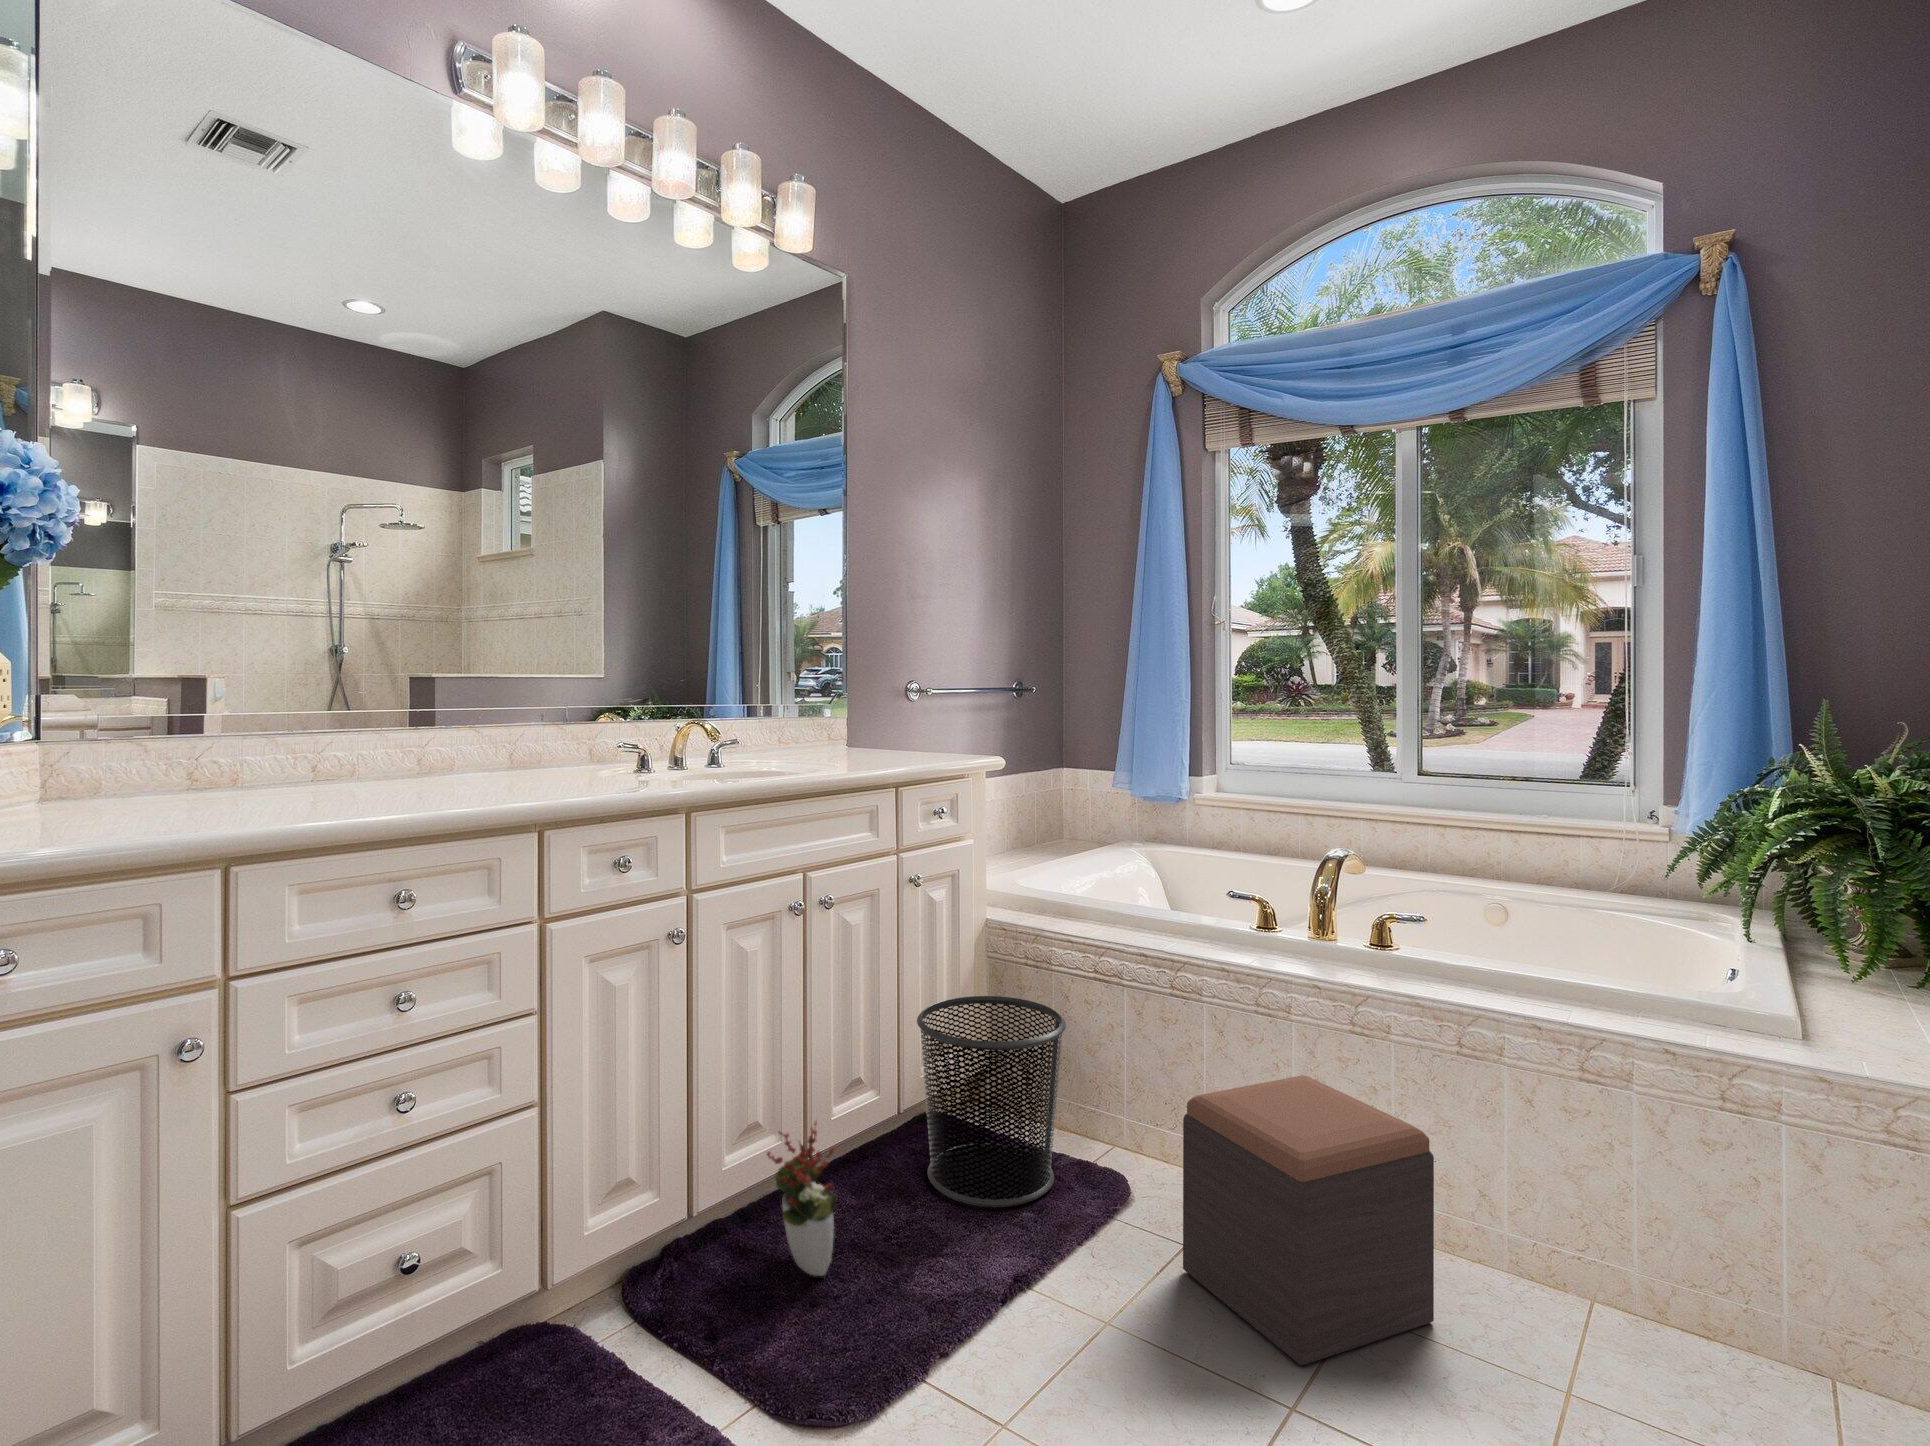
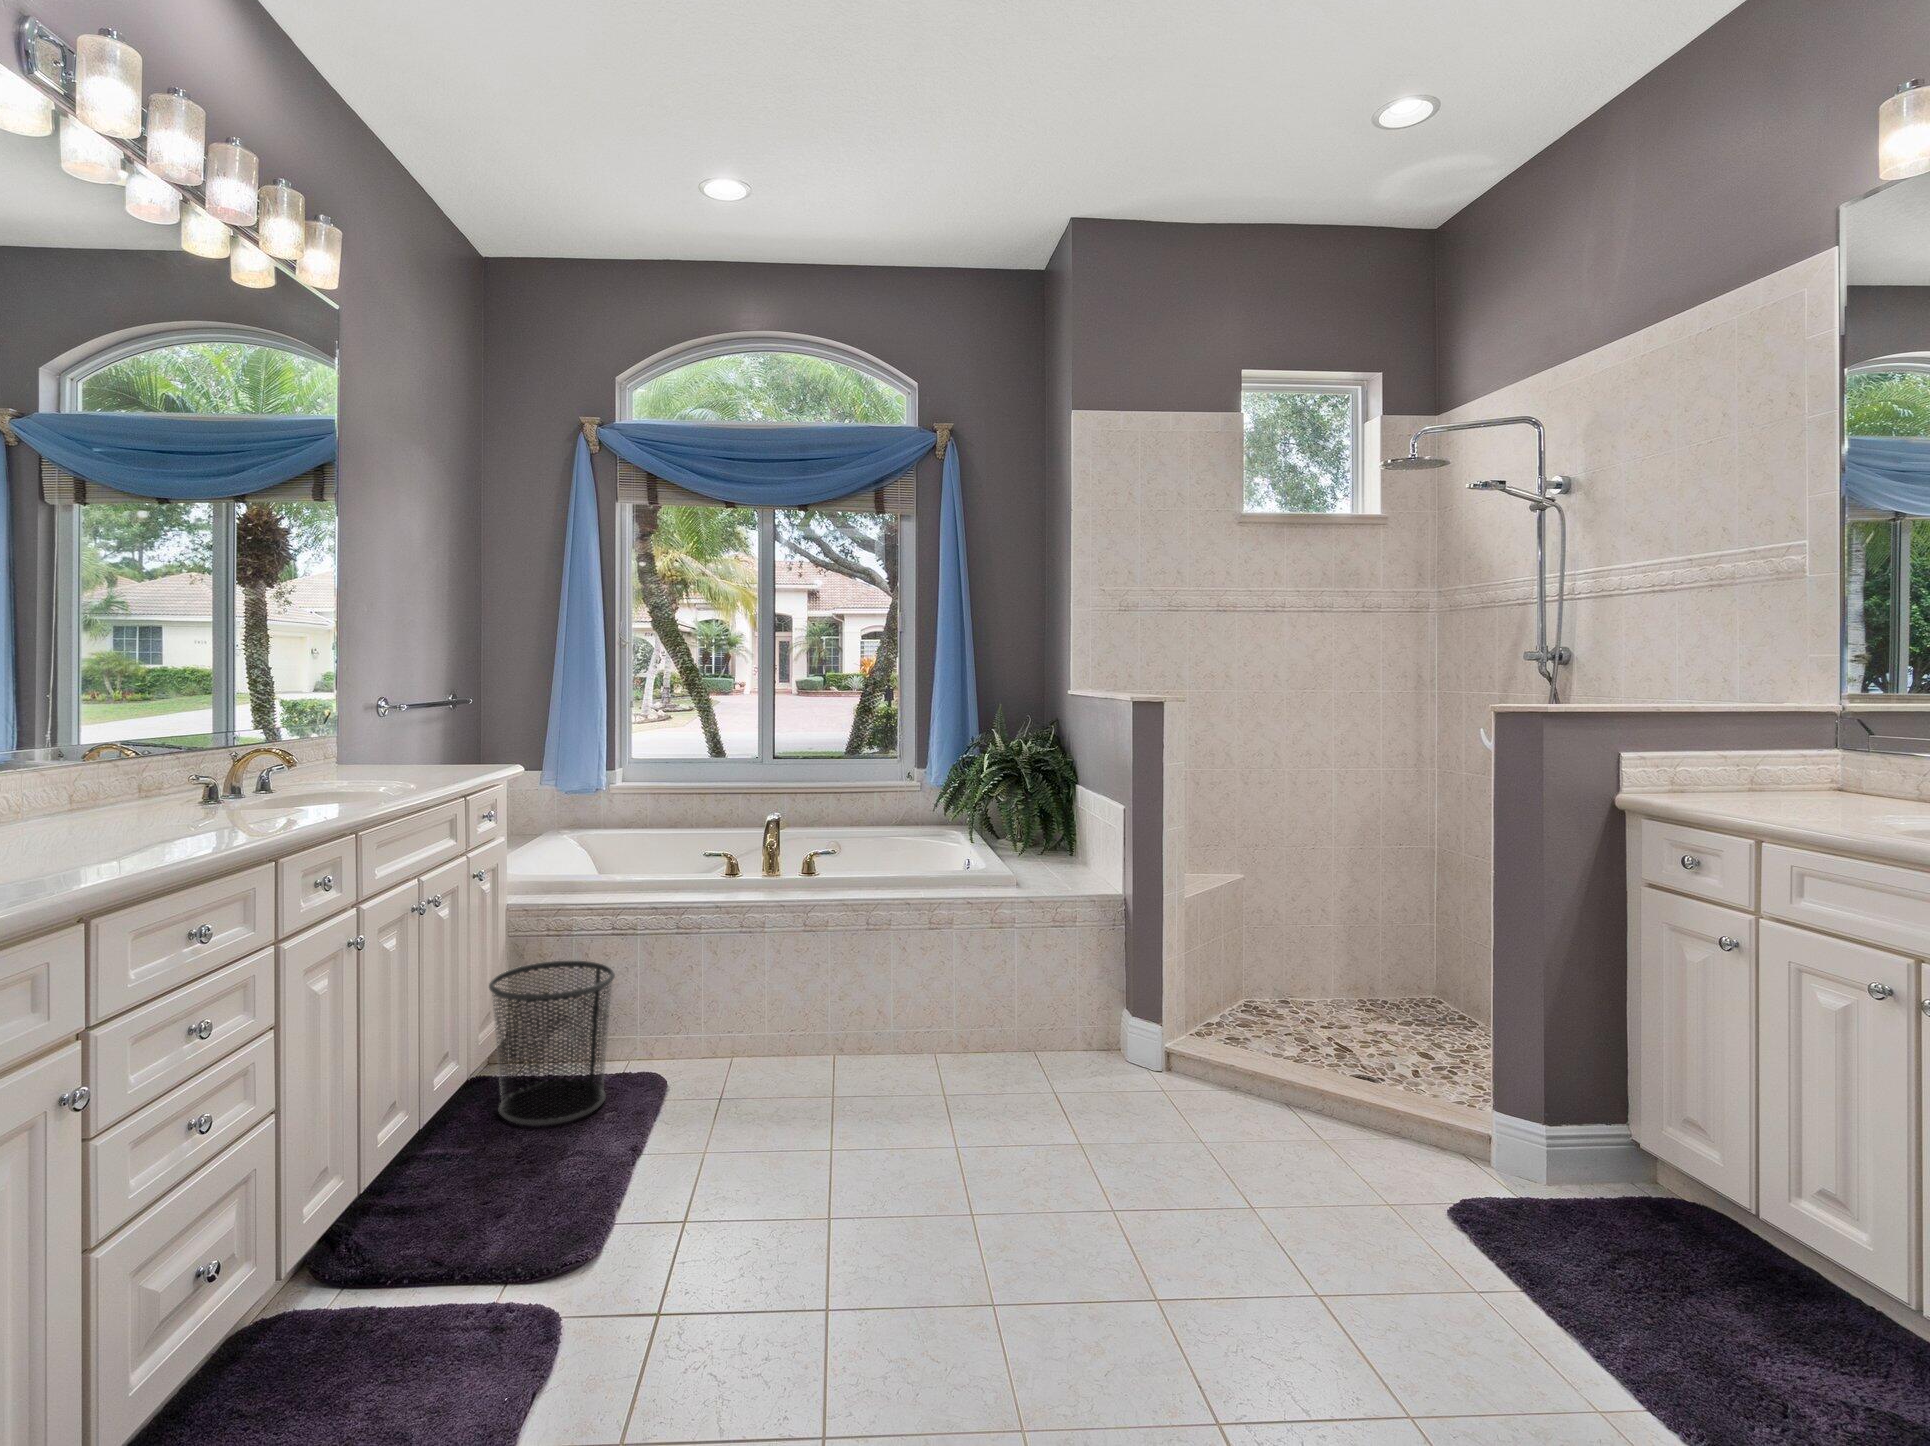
footstool: present [1183,1075,1434,1366] -> none [729,964,874,1129]
decorative plant: present [767,1122,837,1276] -> none [426,1081,495,1204]

